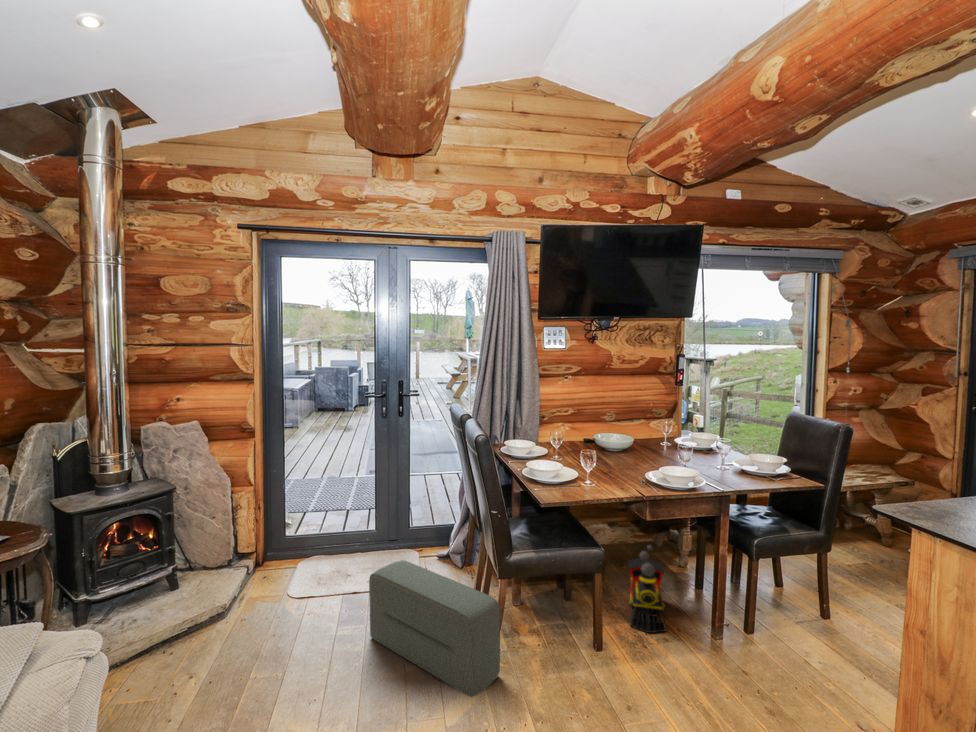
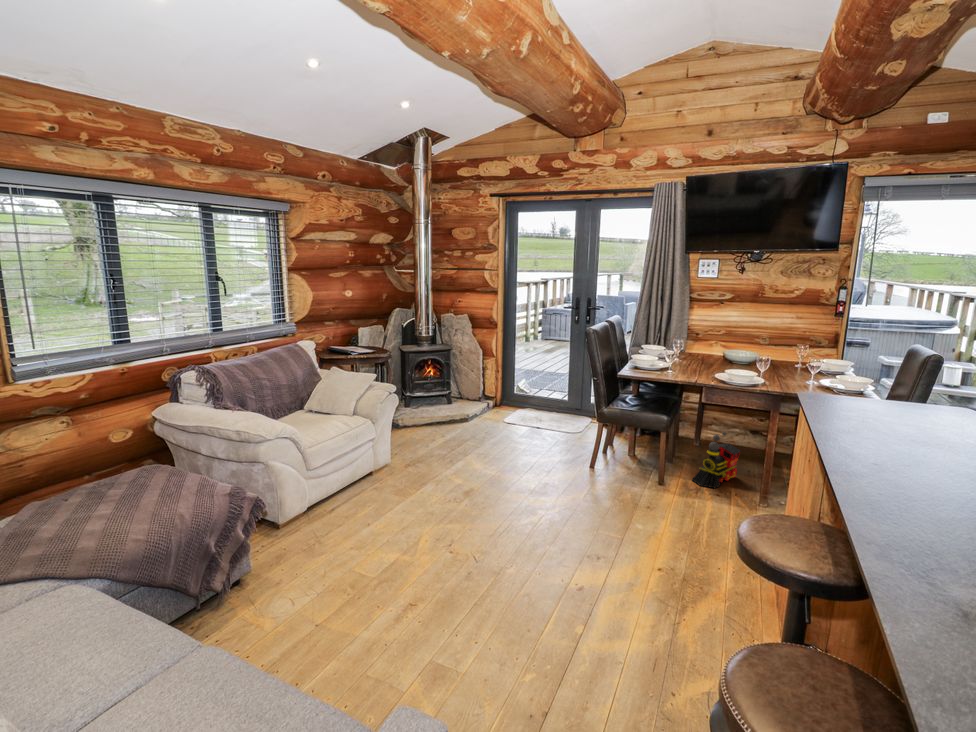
pouf: present [369,561,500,697] -> none [530,406,585,474]

